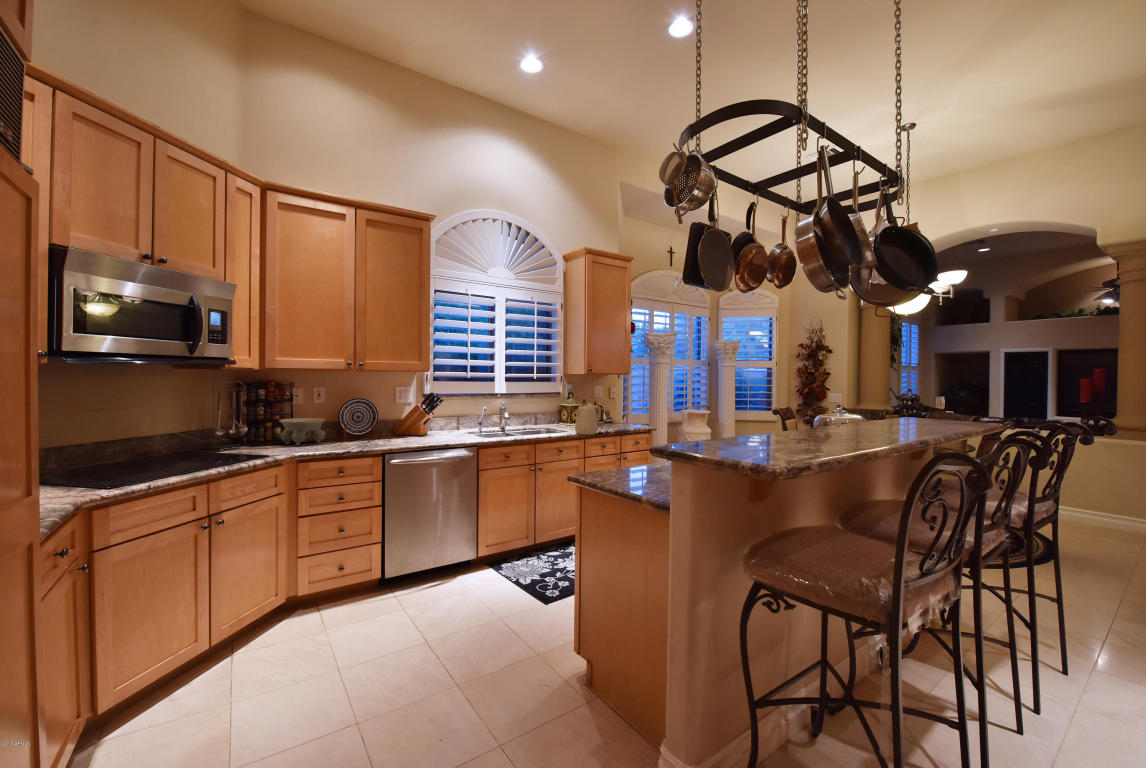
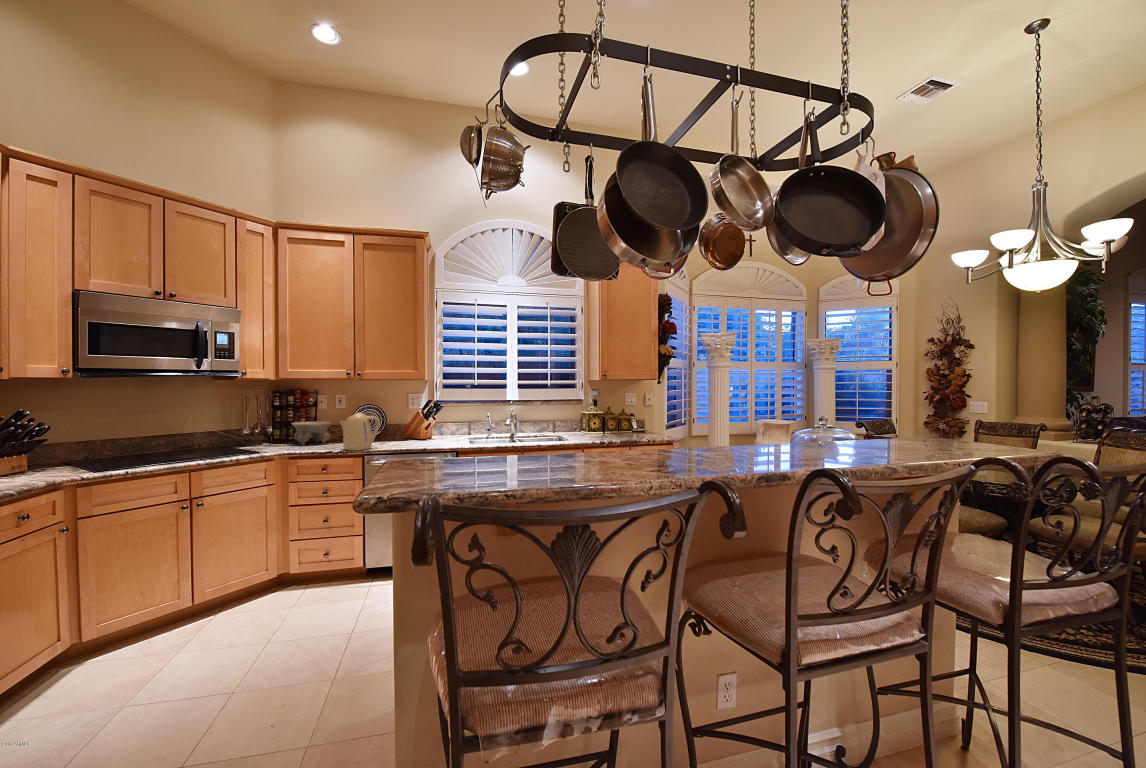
kettle: present [575,403,601,435] -> present [340,413,380,451]

